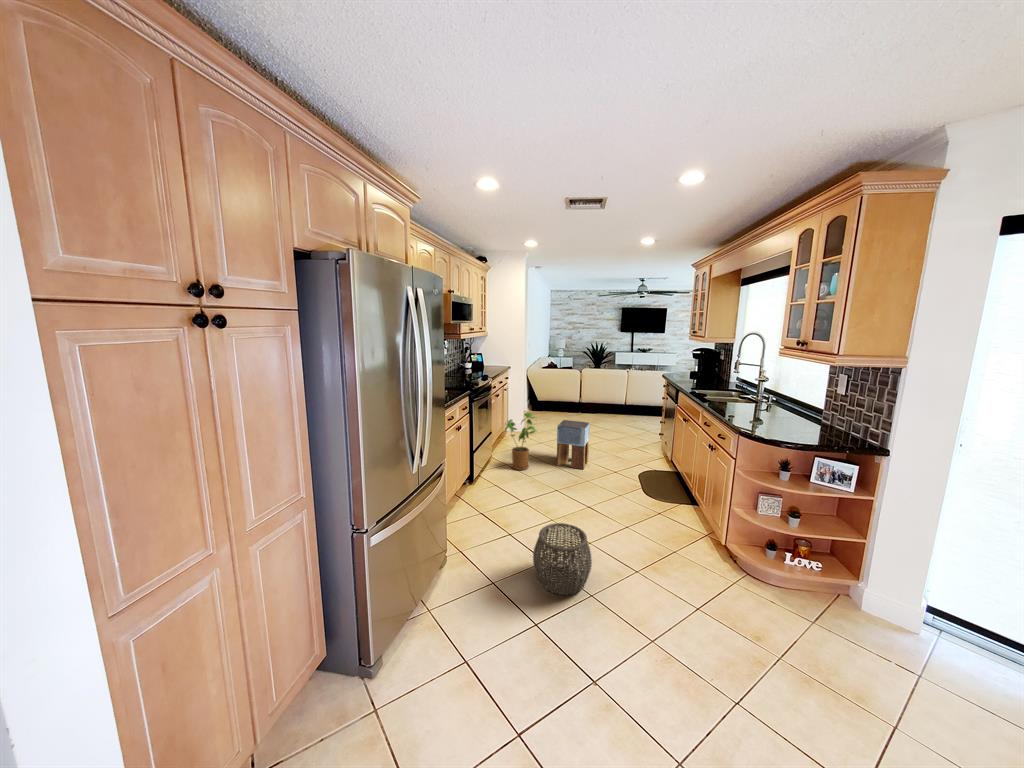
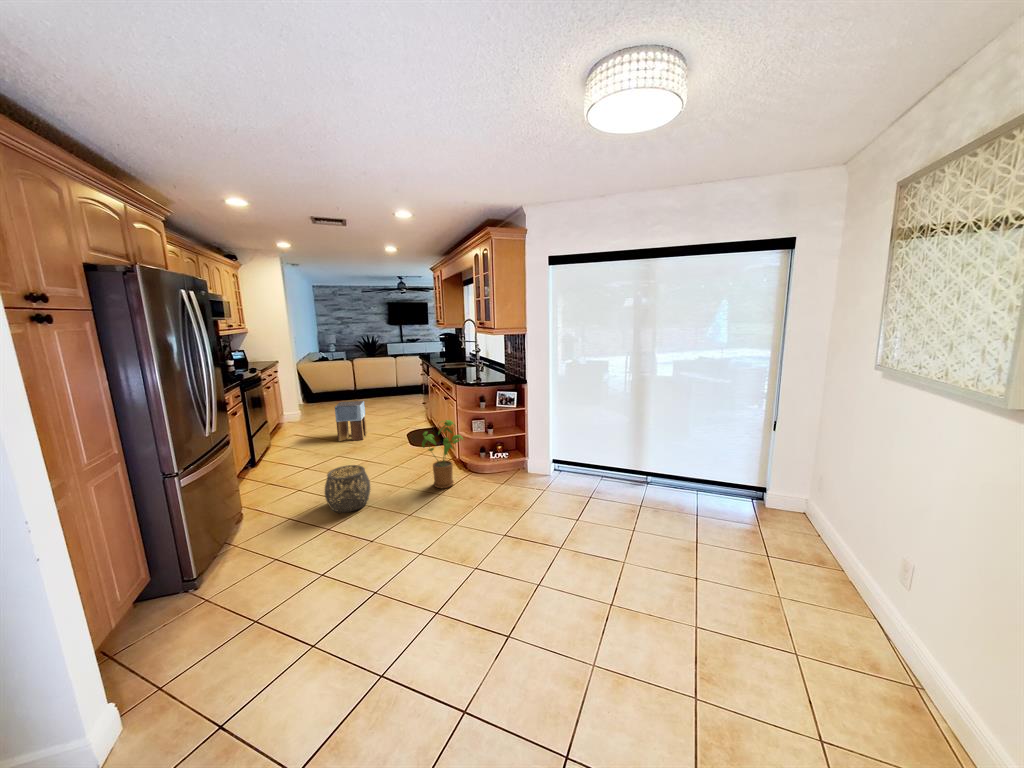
house plant: present [505,413,536,470] -> present [422,420,463,488]

